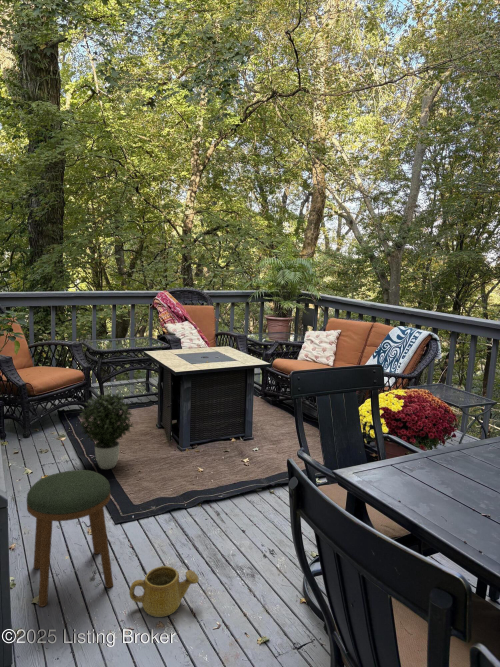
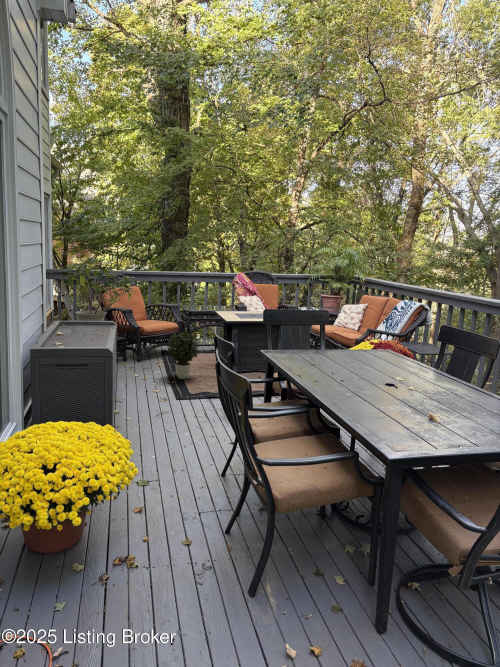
stool: present [27,470,113,607] -> none [126,359,168,420]
watering can: present [129,566,199,617] -> none [171,408,206,429]

